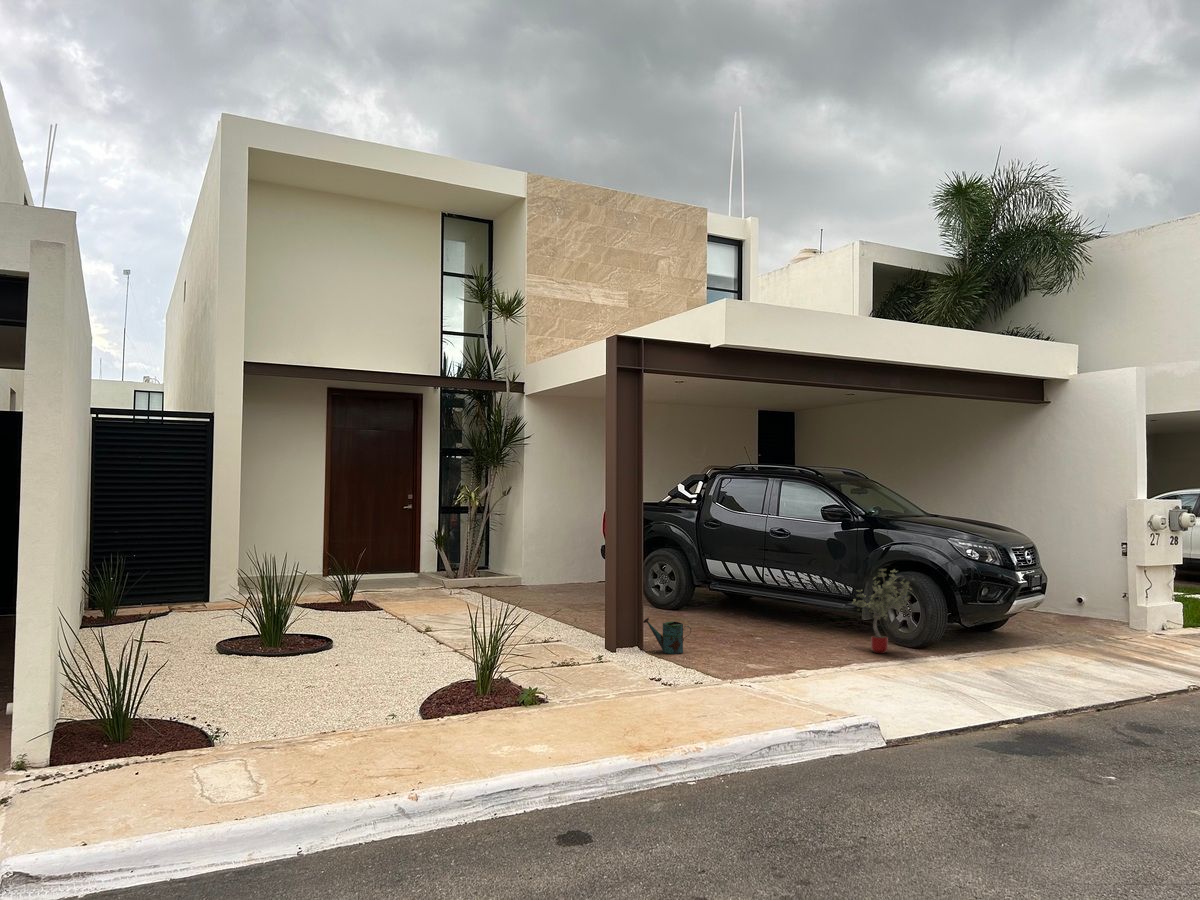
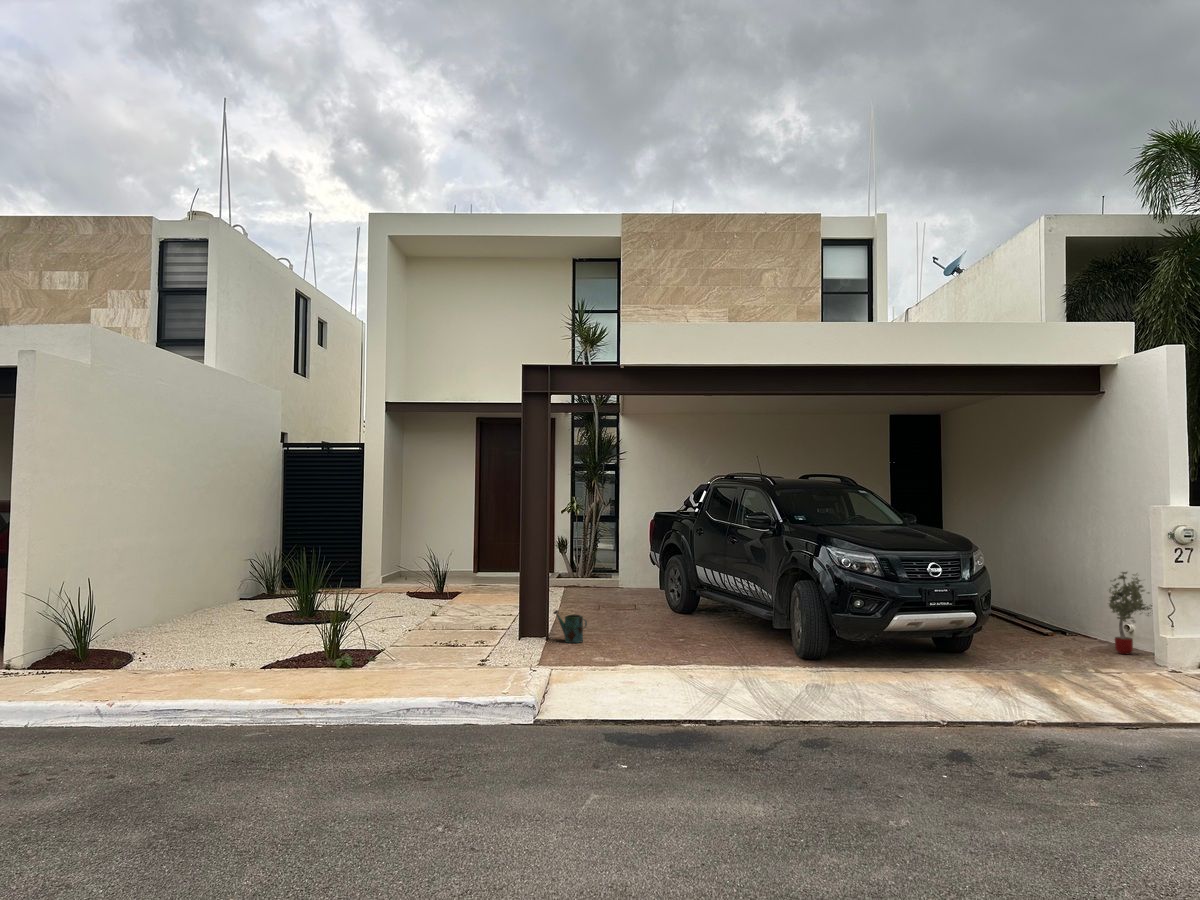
potted tree: present [852,569,909,653] -> present [1109,572,1152,654]

